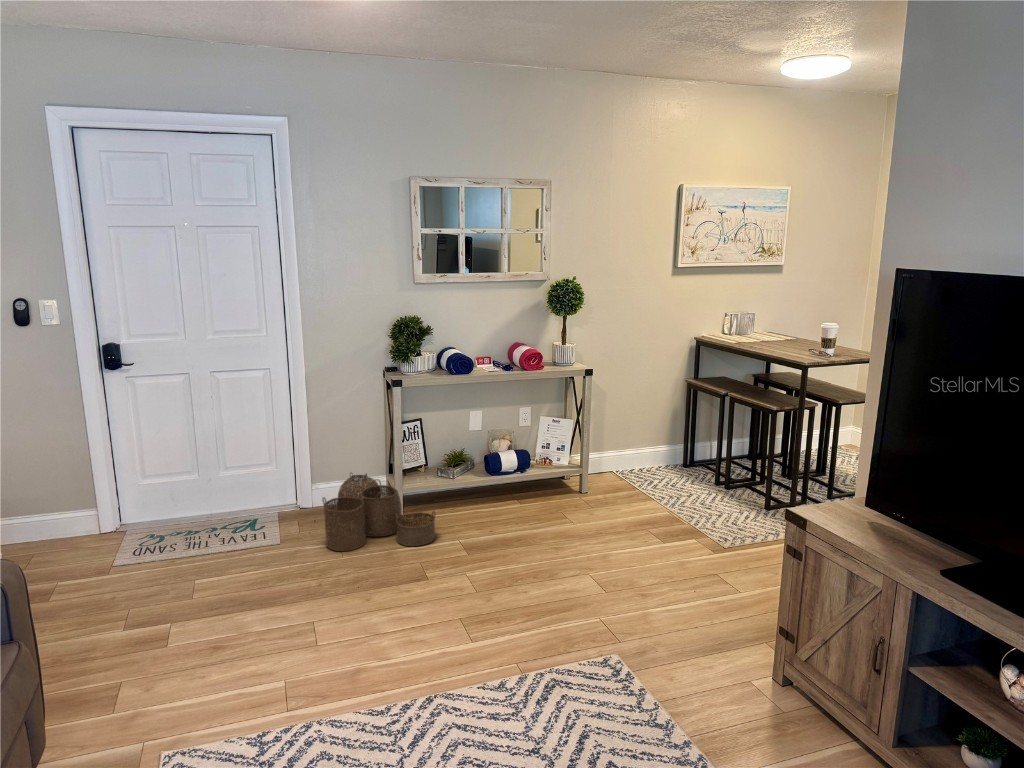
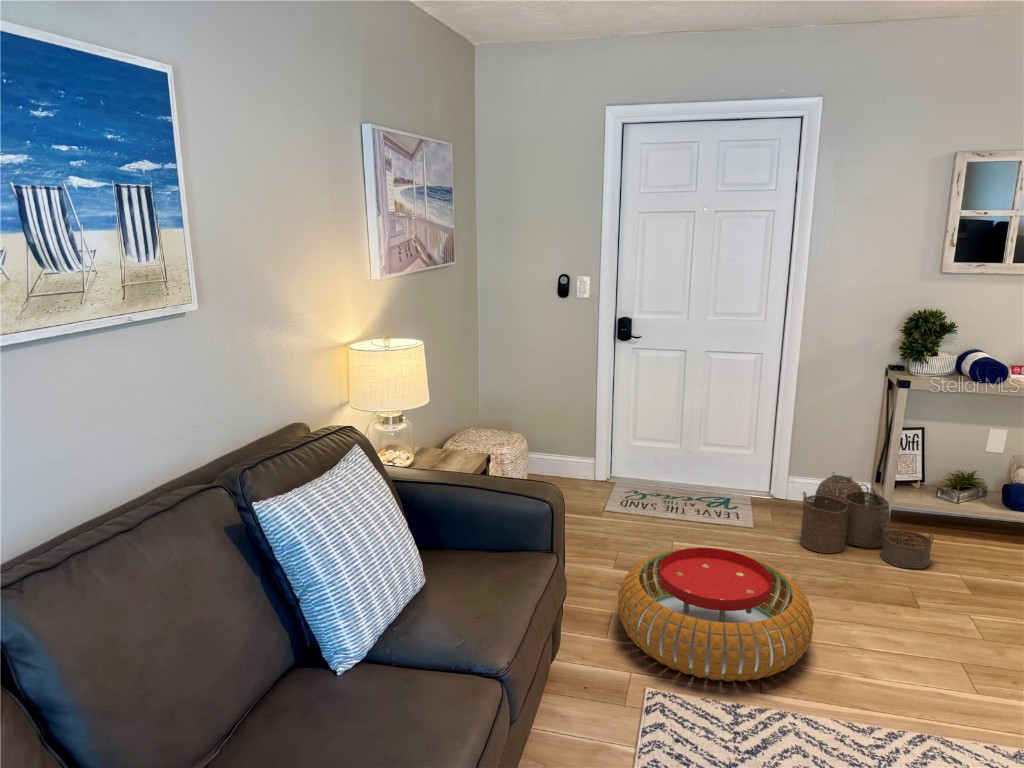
pouf: none [120,574,334,722] -> present [618,548,814,682]

